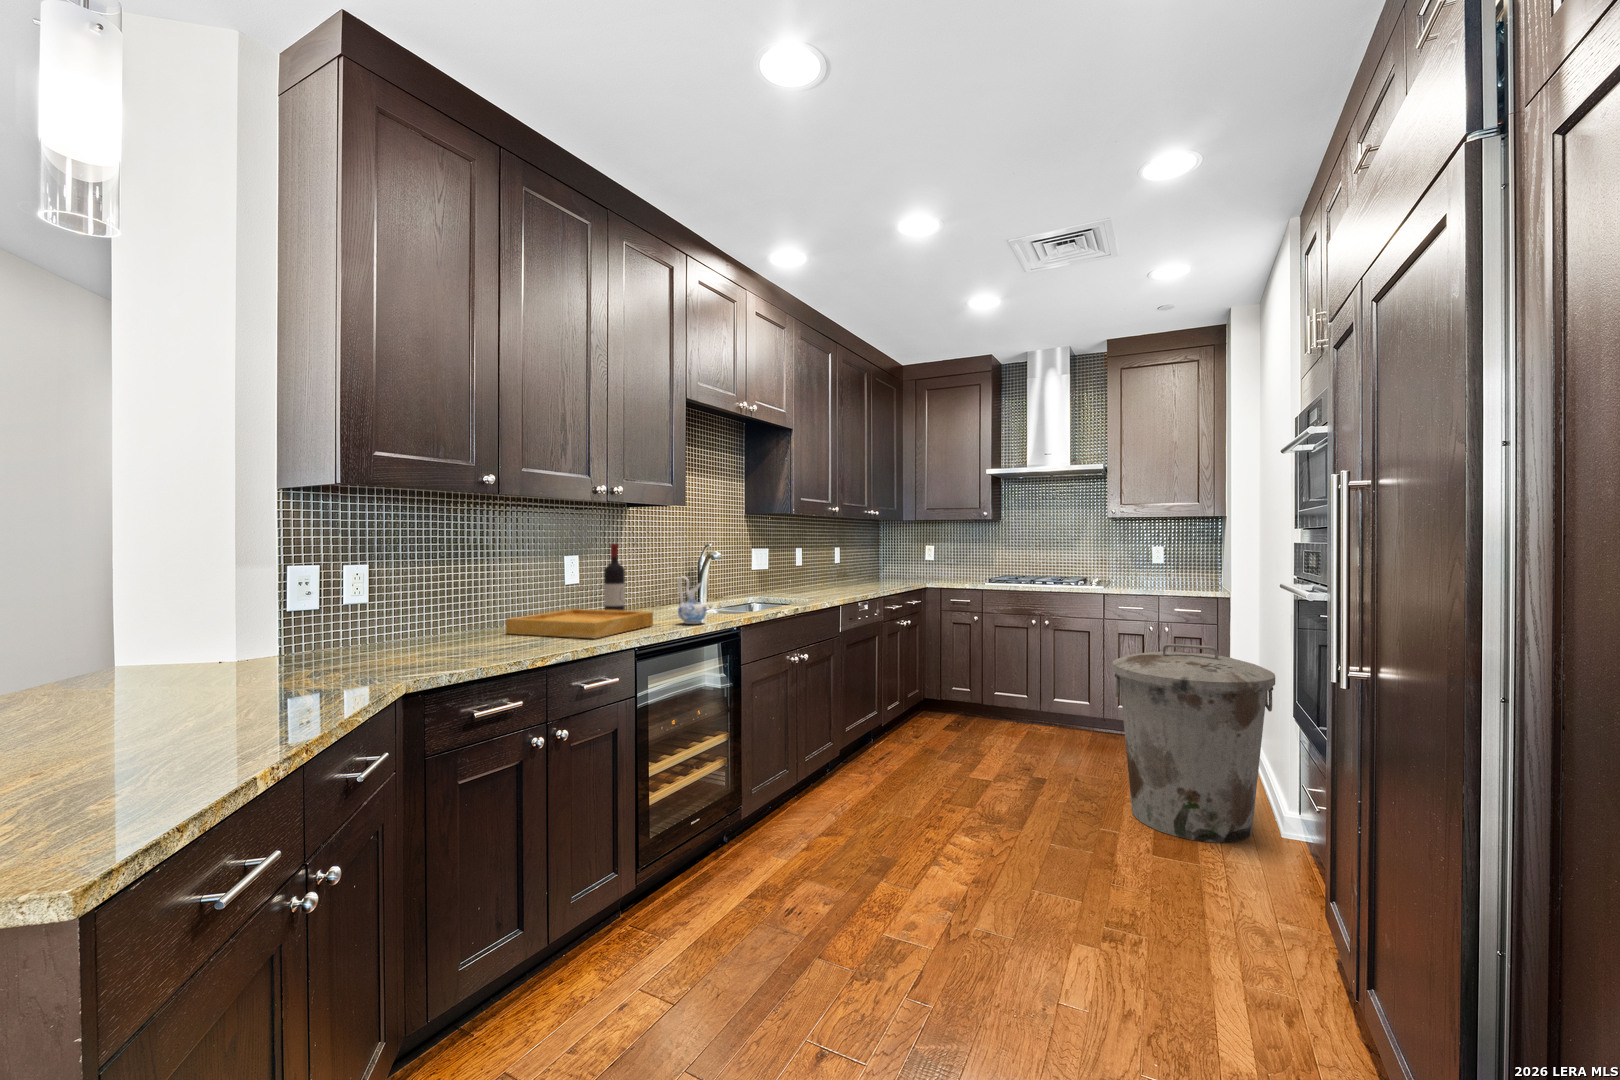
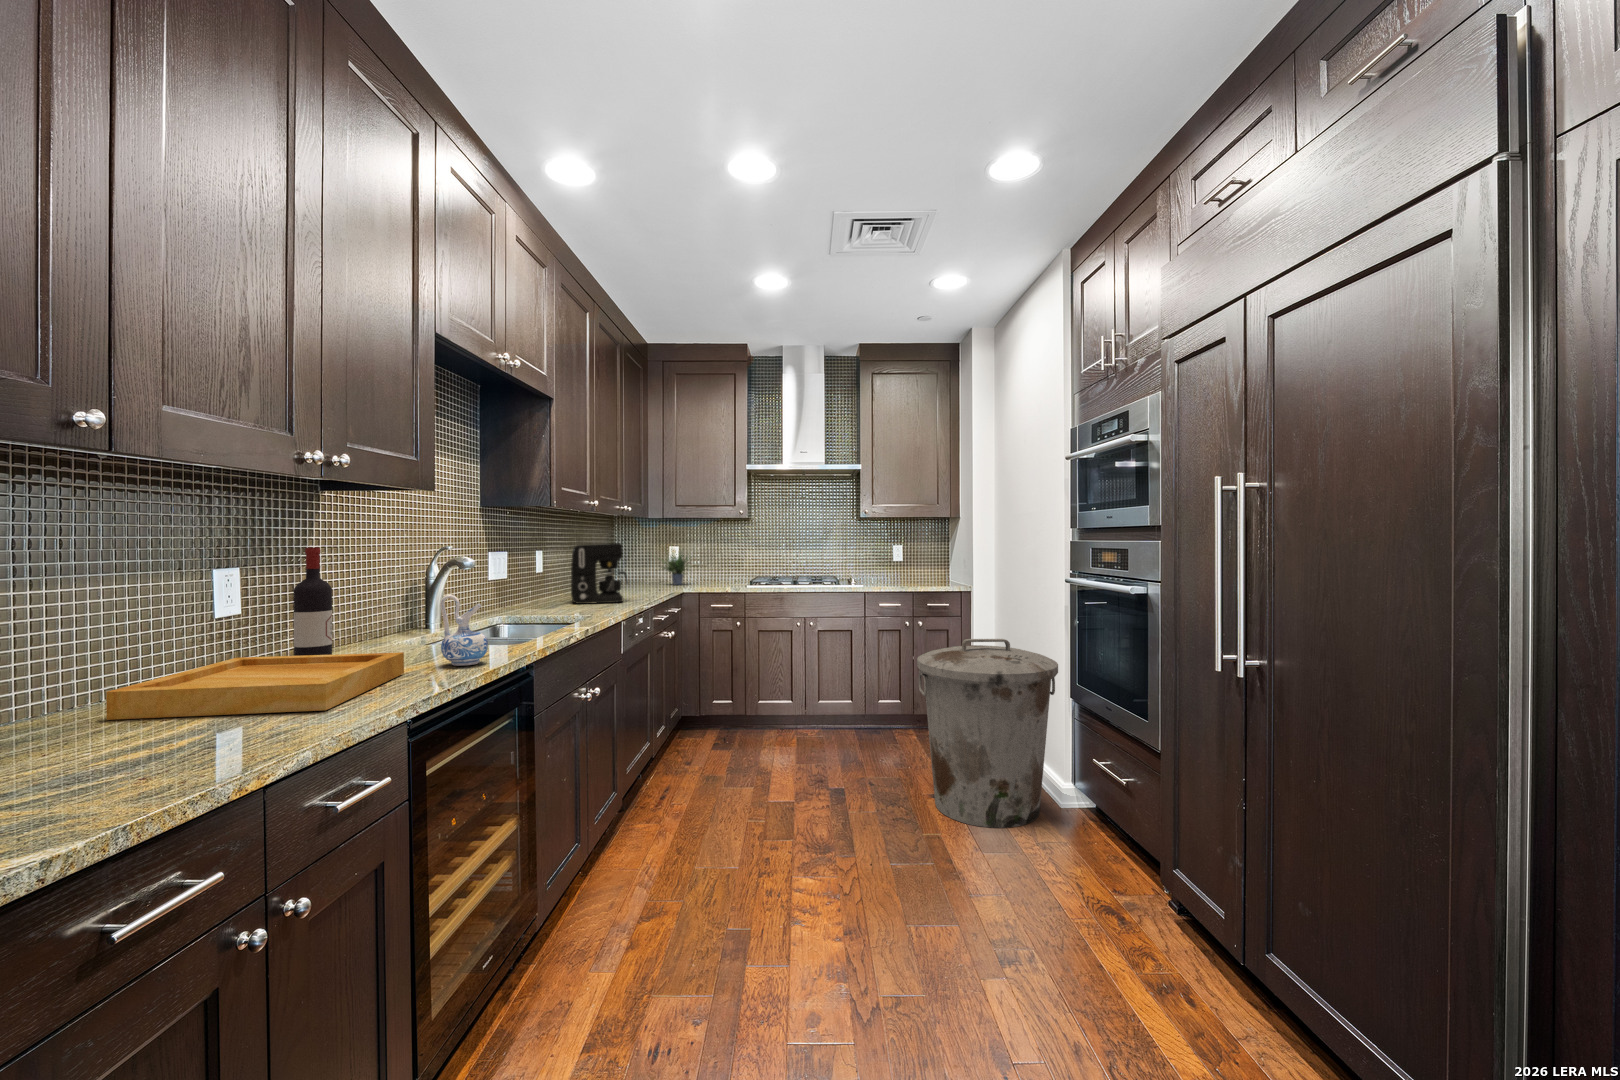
potted plant: none [908,540,955,581] -> present [659,549,689,585]
coffee maker: none [818,543,865,592] -> present [571,543,628,604]

